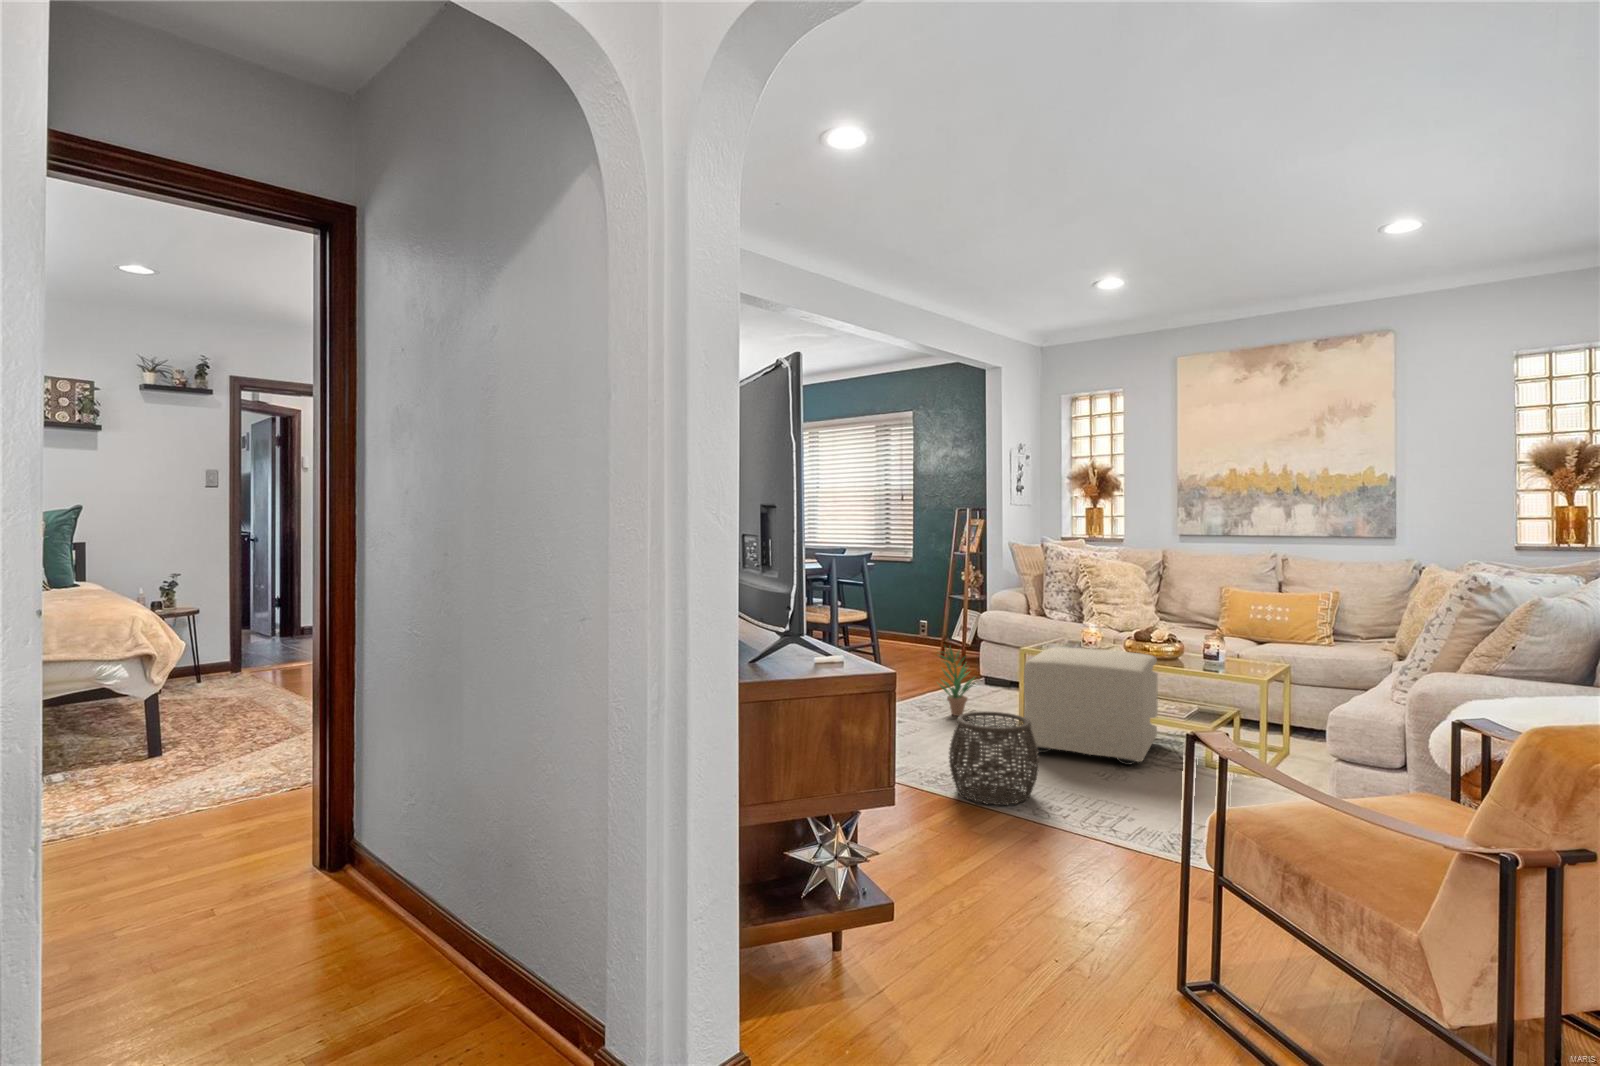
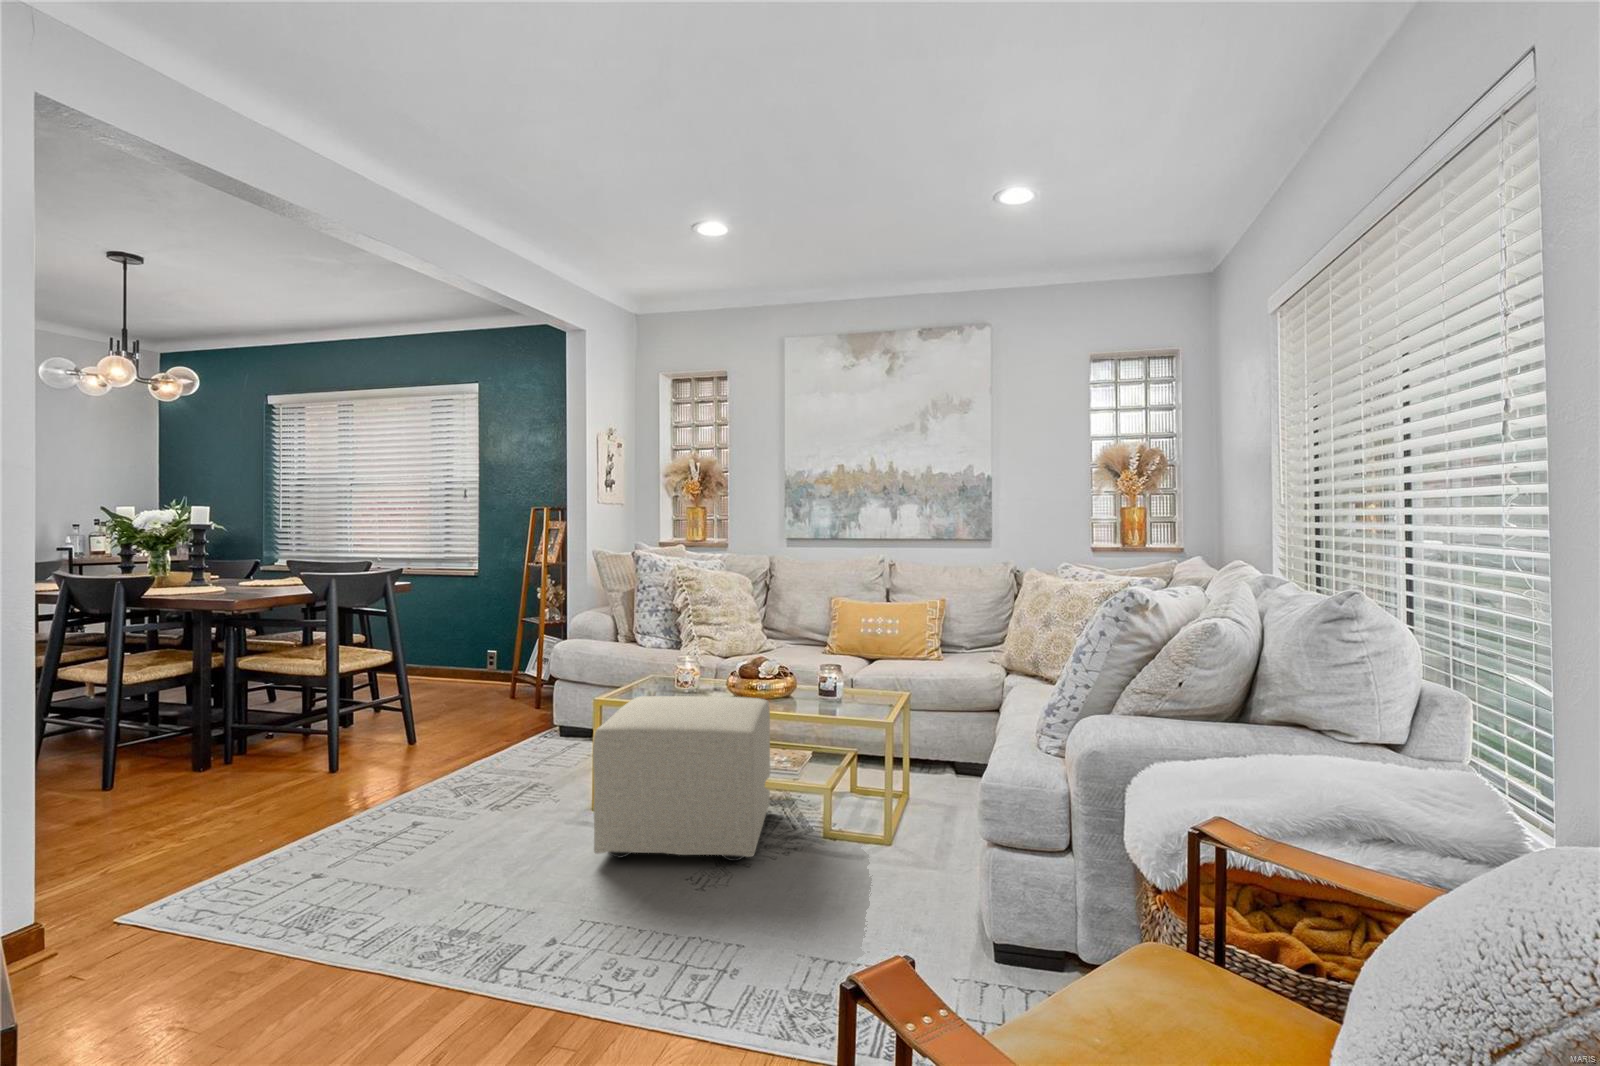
potted plant: present [939,647,973,716] -> none [475,699,537,801]
woven basket: present [949,711,1039,805] -> none [453,829,606,1004]

